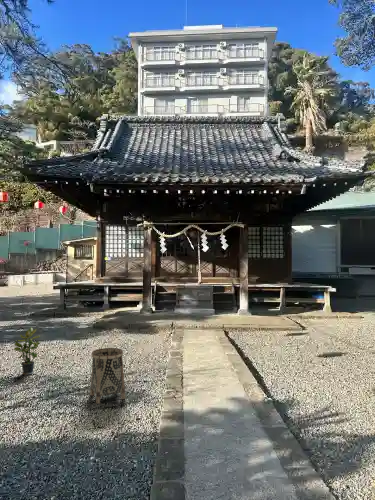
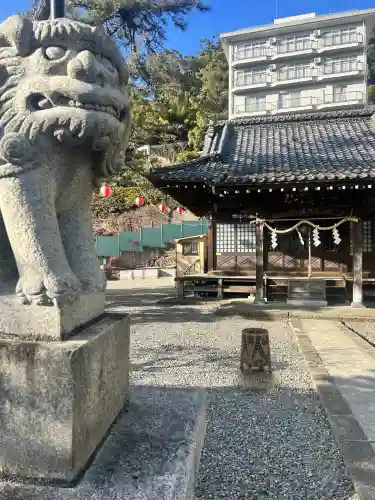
potted plant: present [14,328,40,375] -> none [168,310,189,349]

